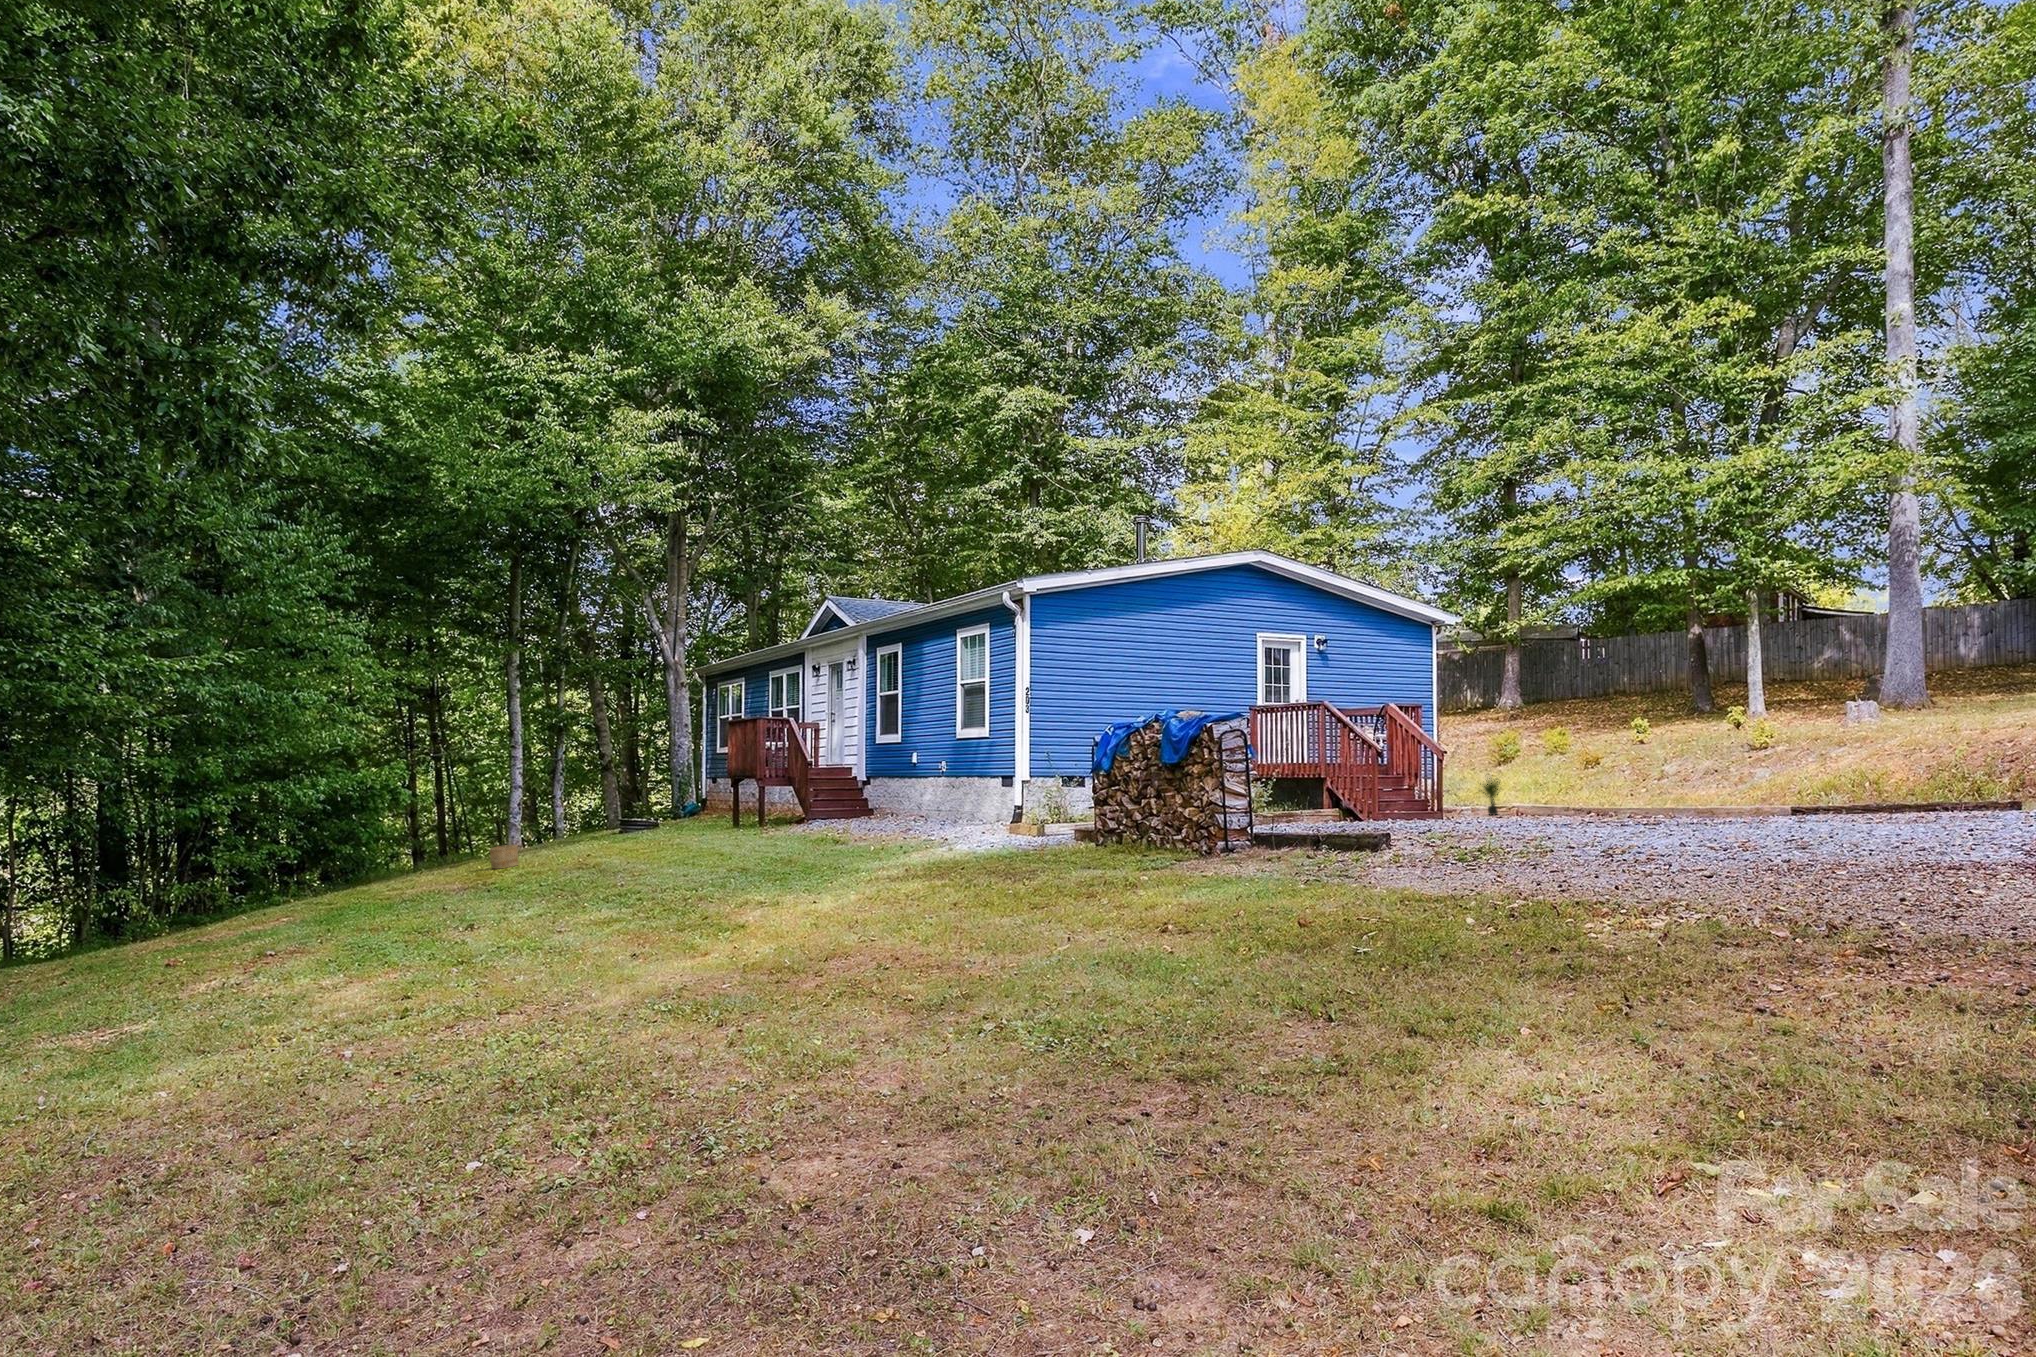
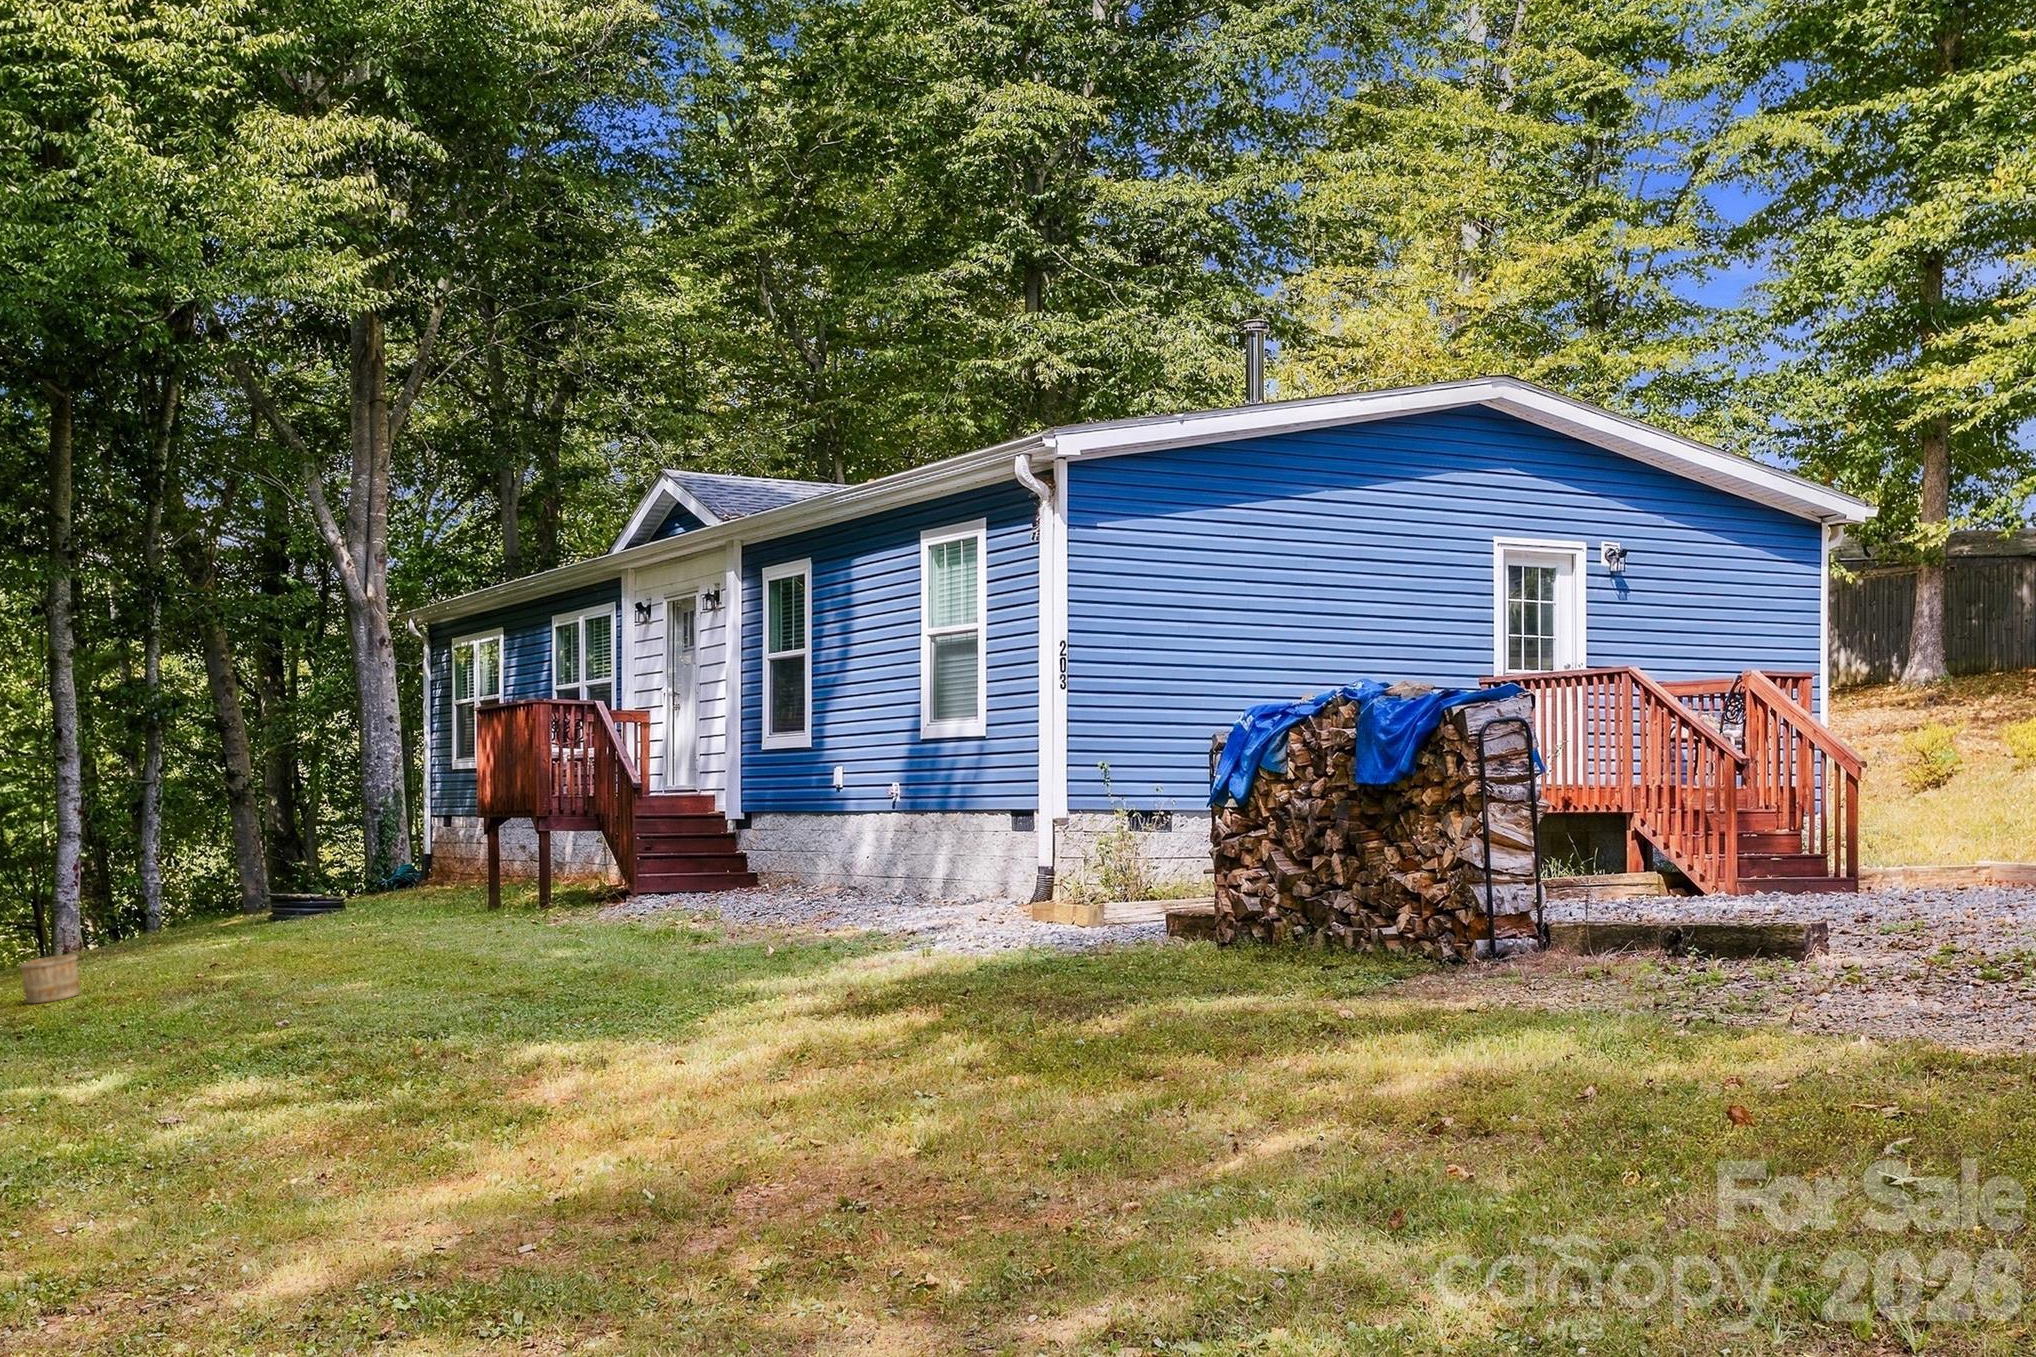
potted plant: present [1480,778,1500,815] -> none [1923,793,1990,876]

